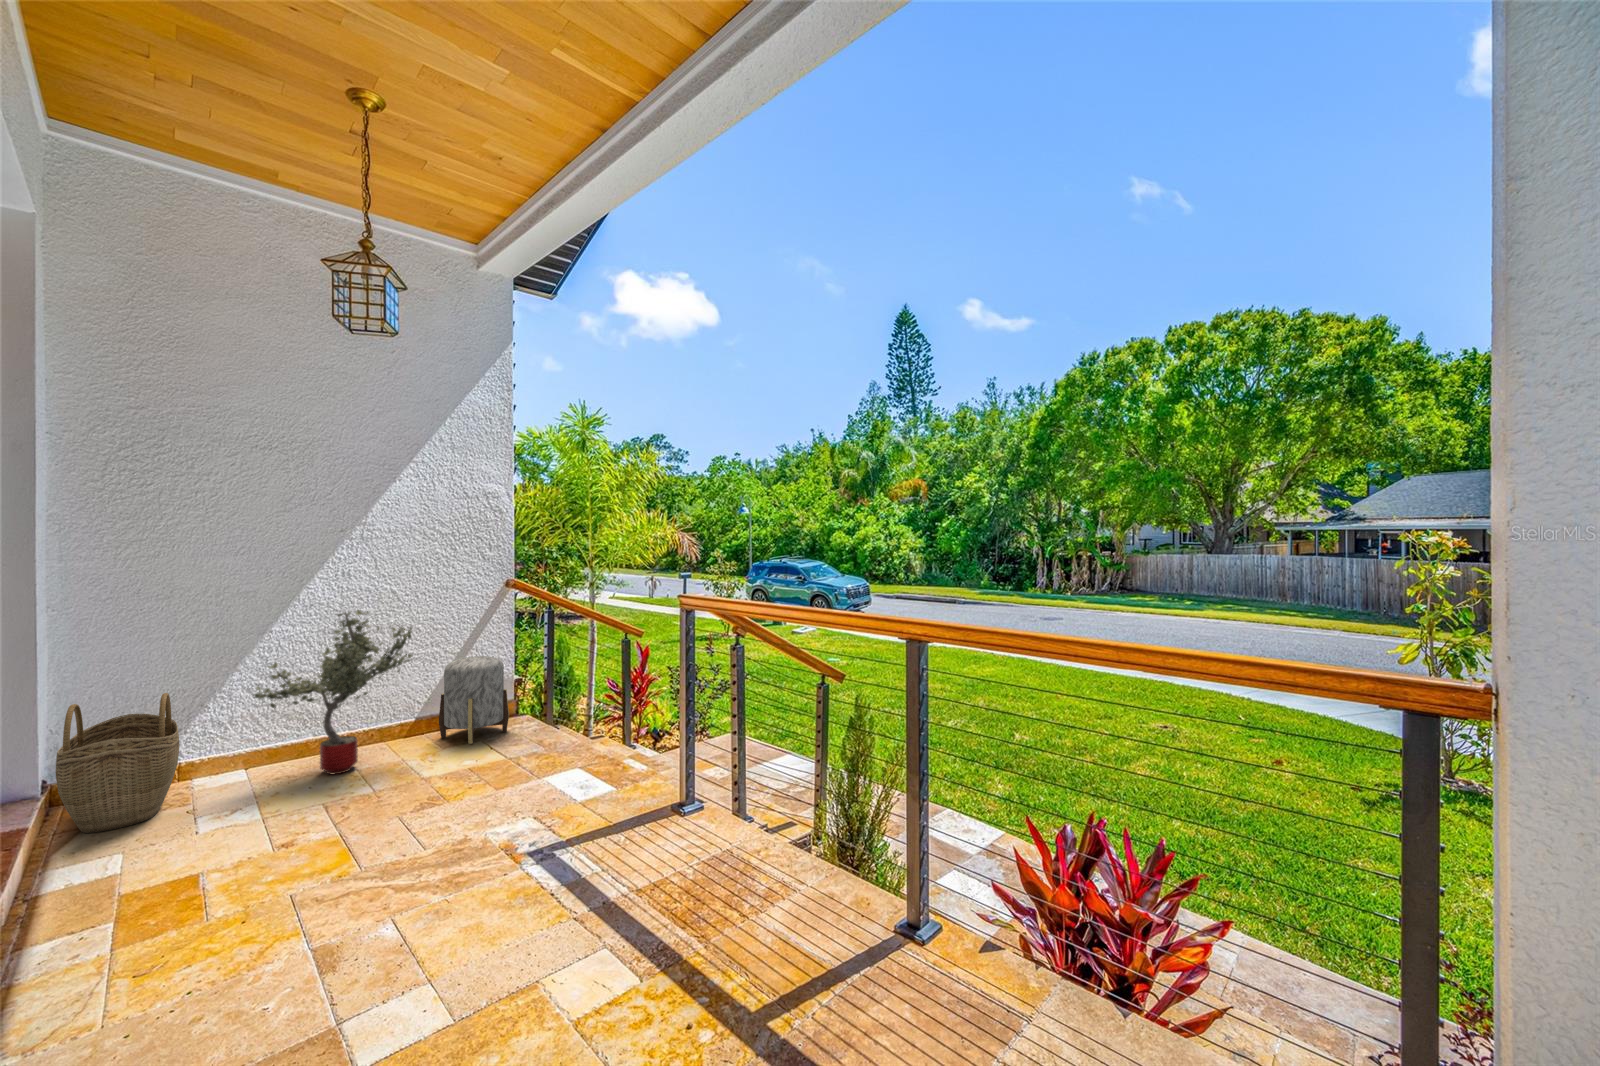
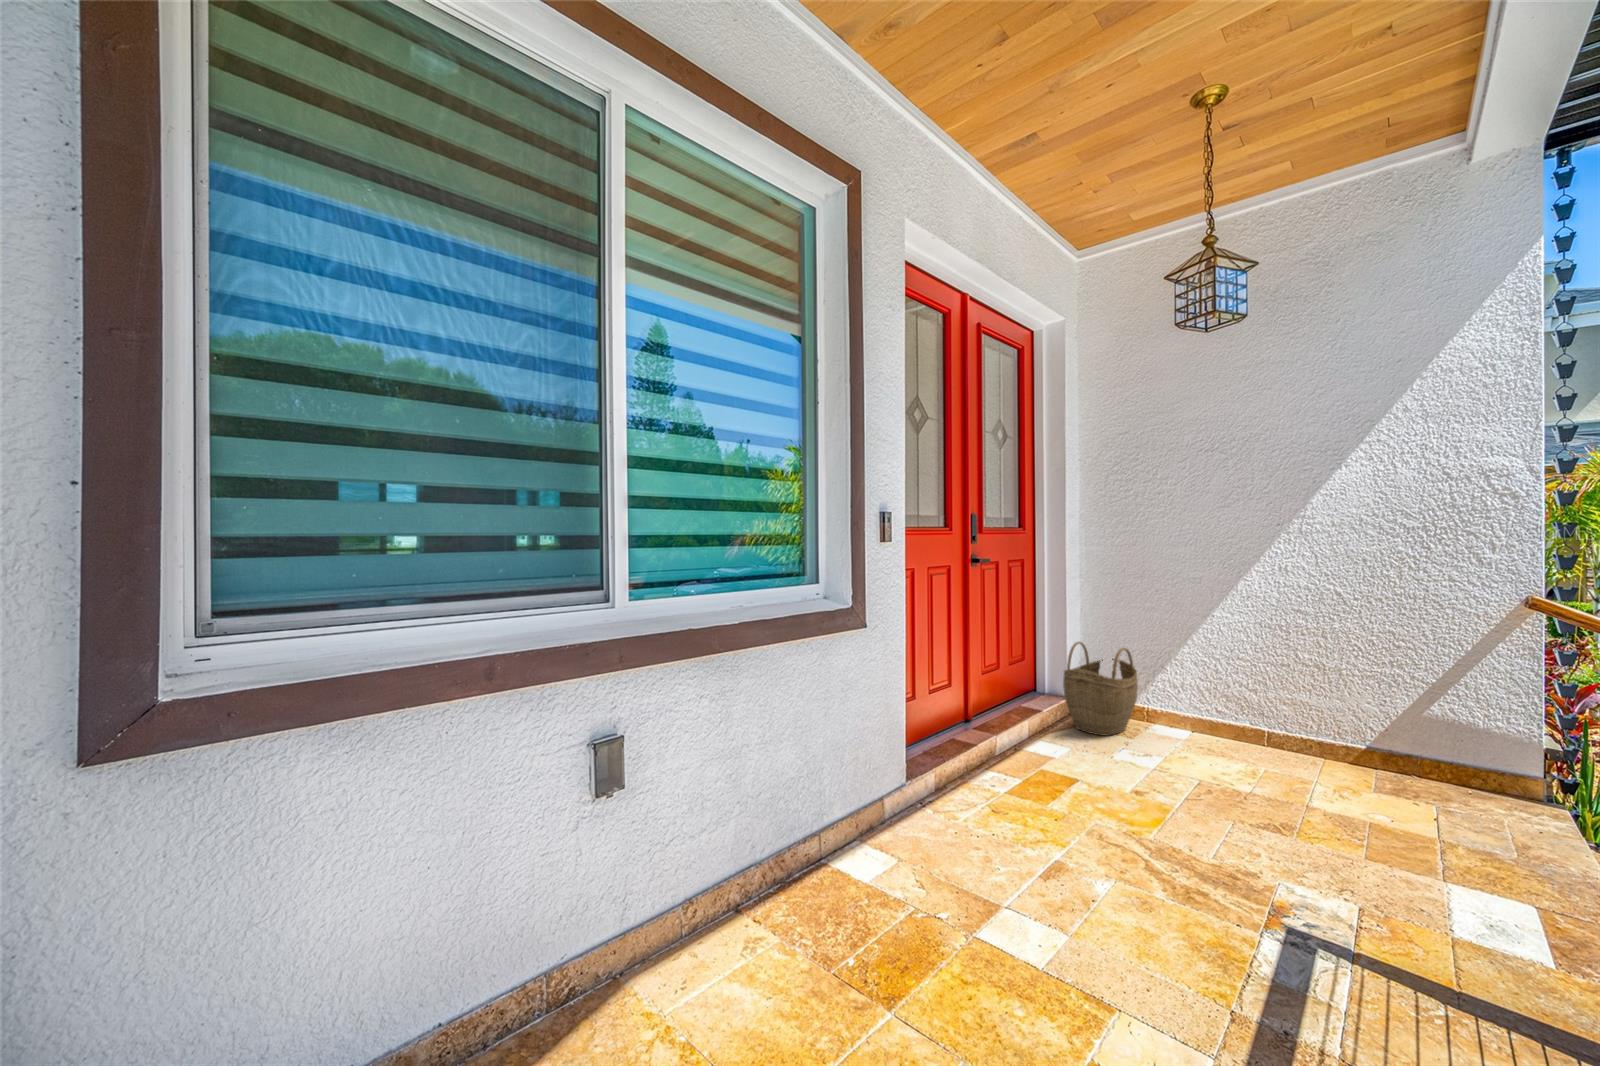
potted tree: present [253,610,412,774] -> none [1177,605,1337,766]
stool: present [439,656,509,744] -> none [1390,690,1503,813]

